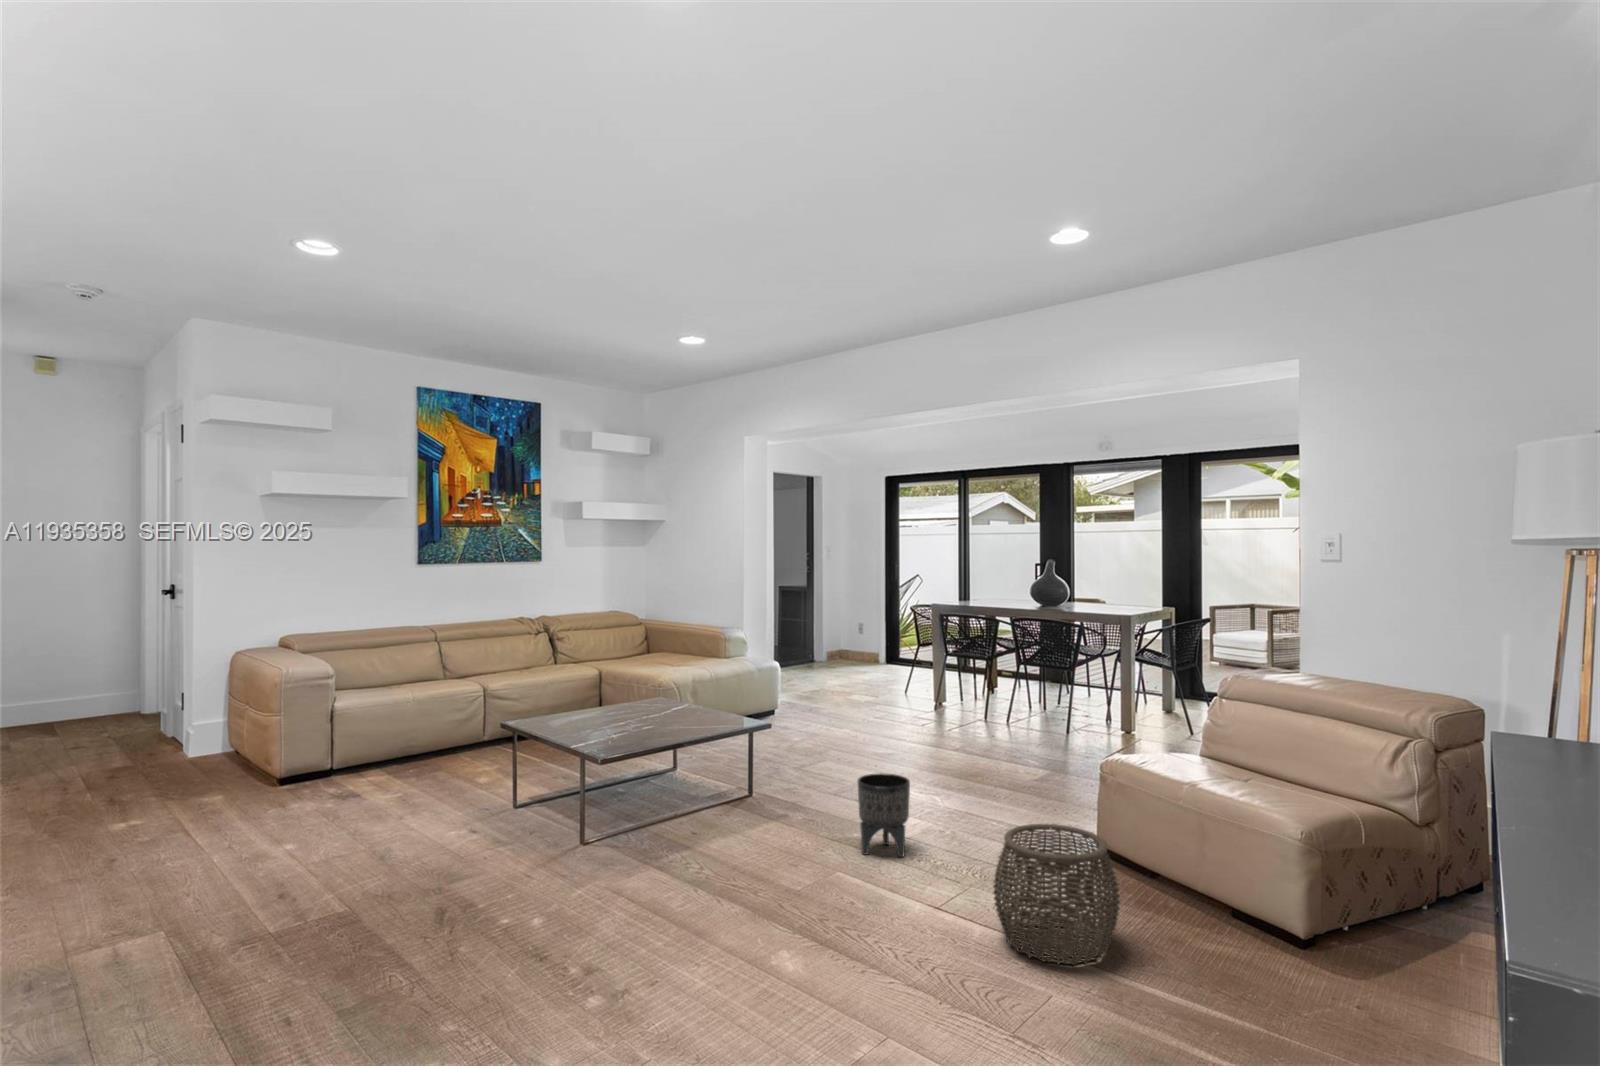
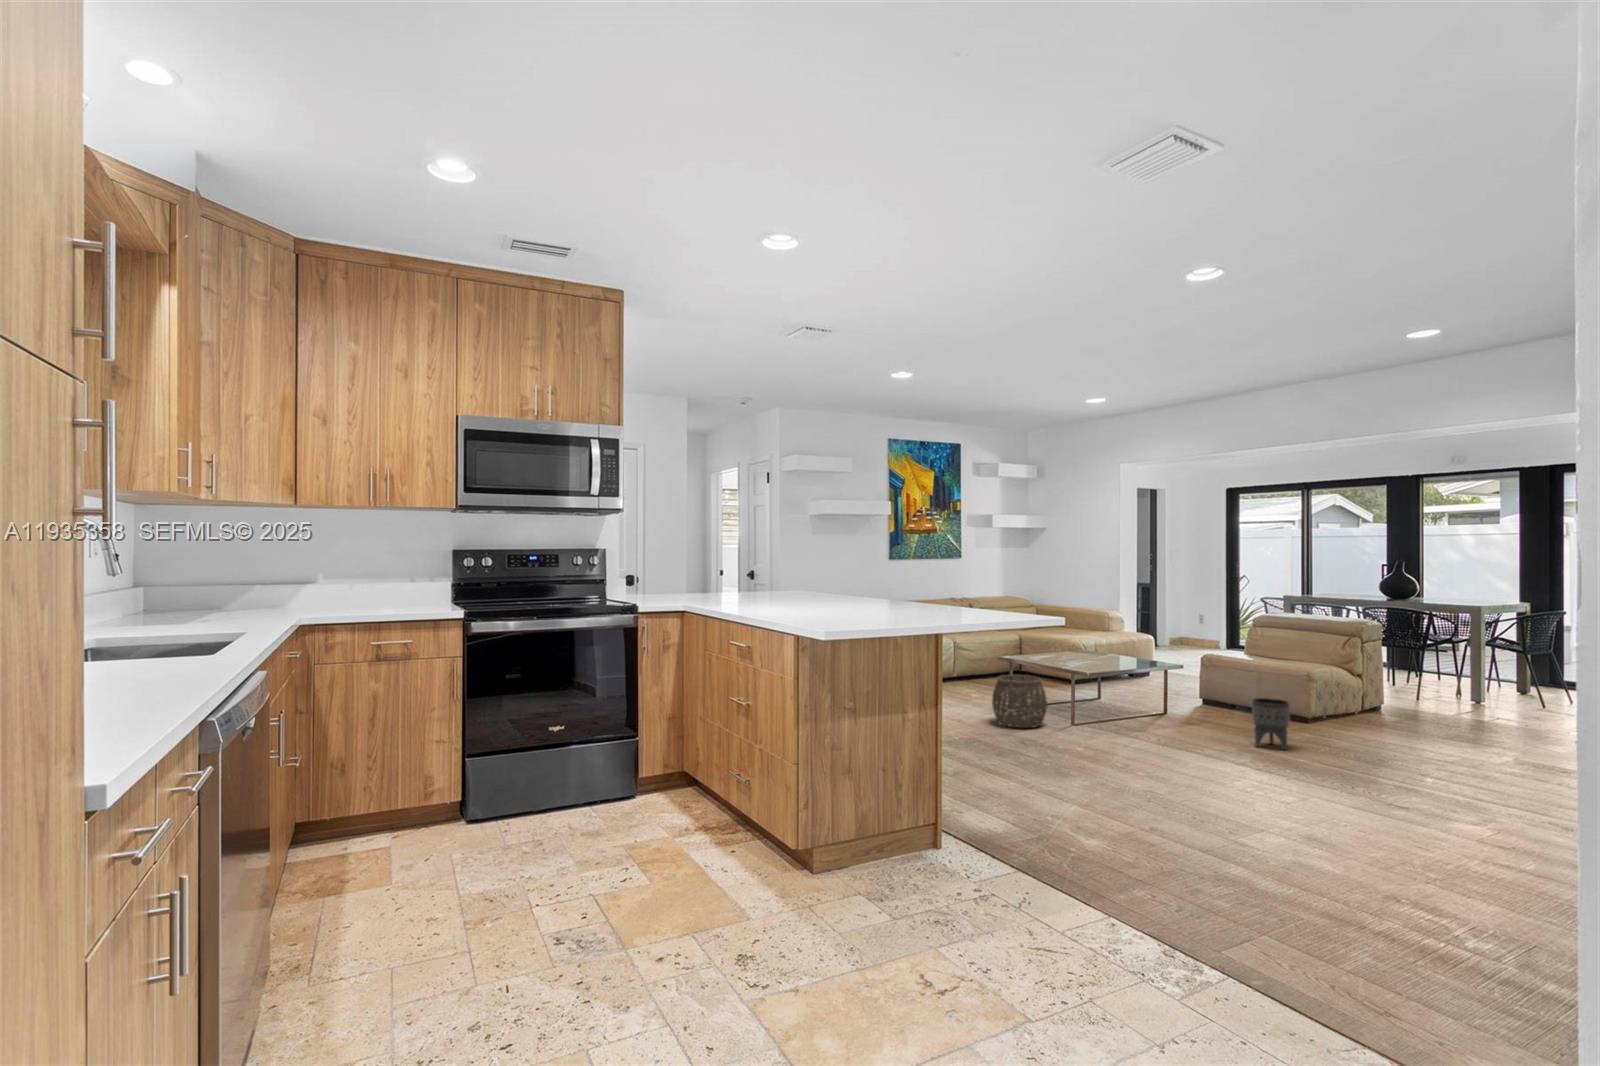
woven basket: present [993,824,1120,965] -> present [992,675,1047,728]

